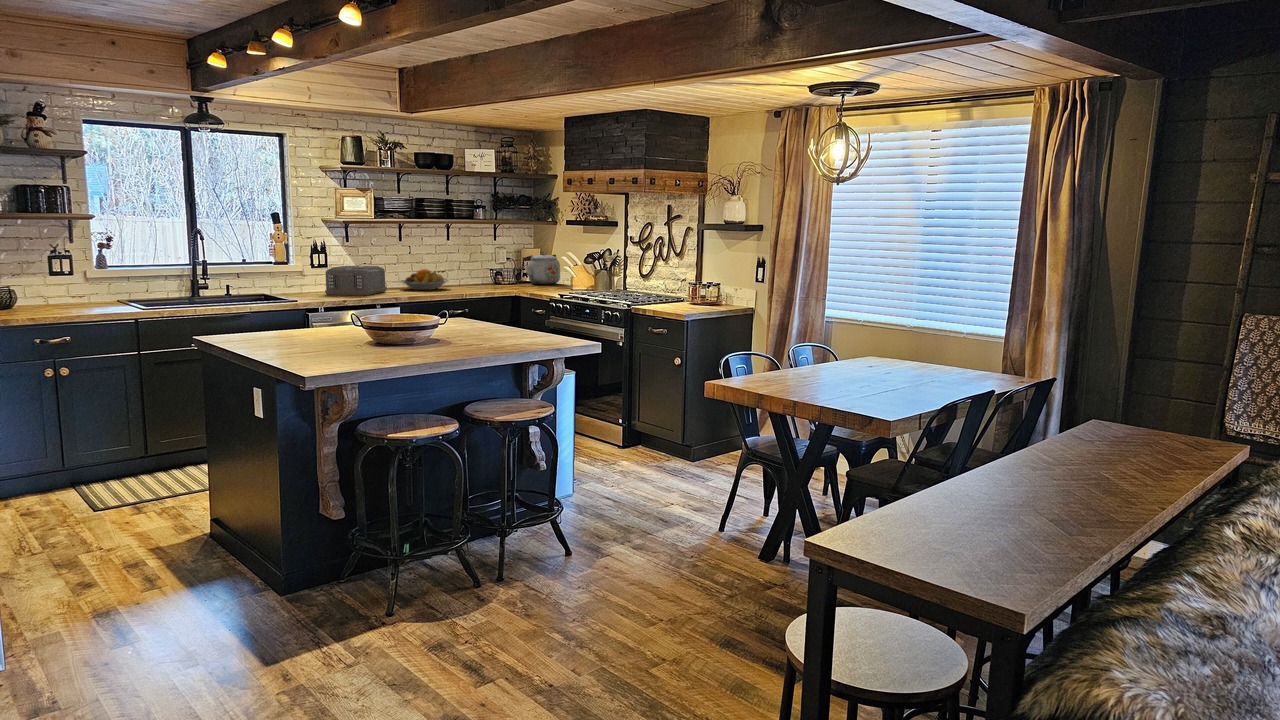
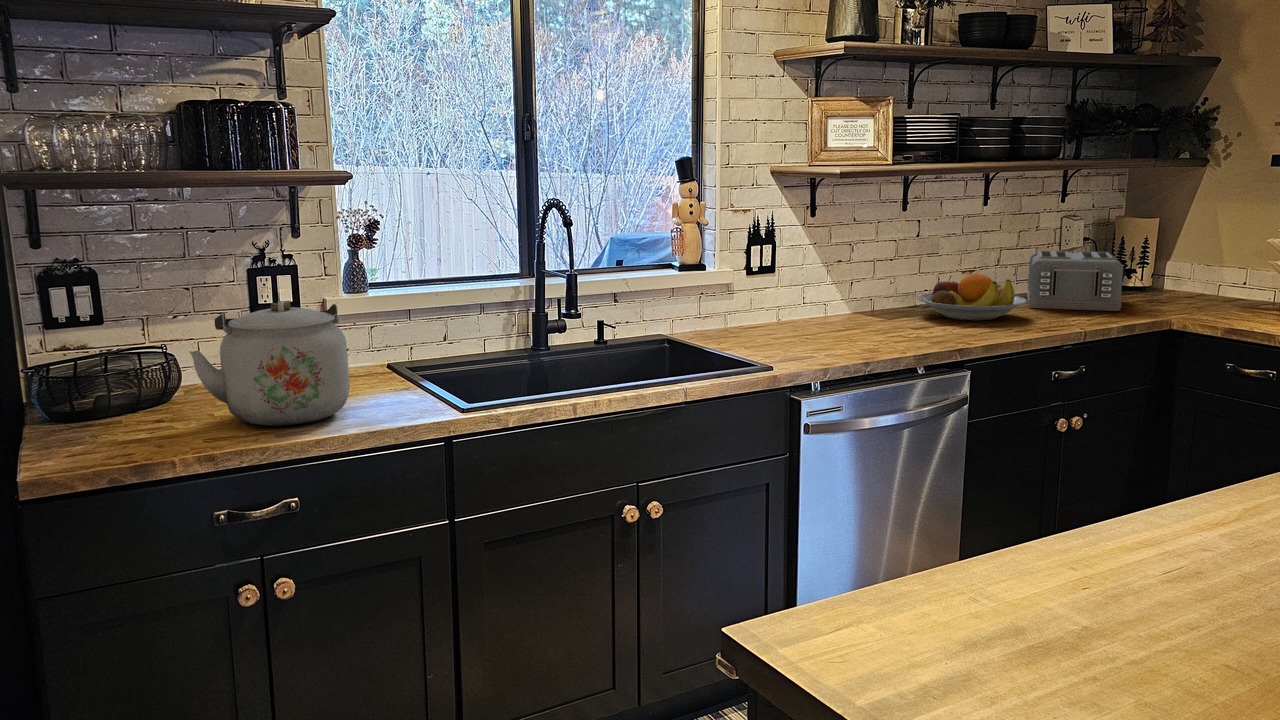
kettle: present [523,253,560,284] -> present [190,301,350,426]
toaster: present [325,266,387,295] -> present [1027,251,1123,311]

